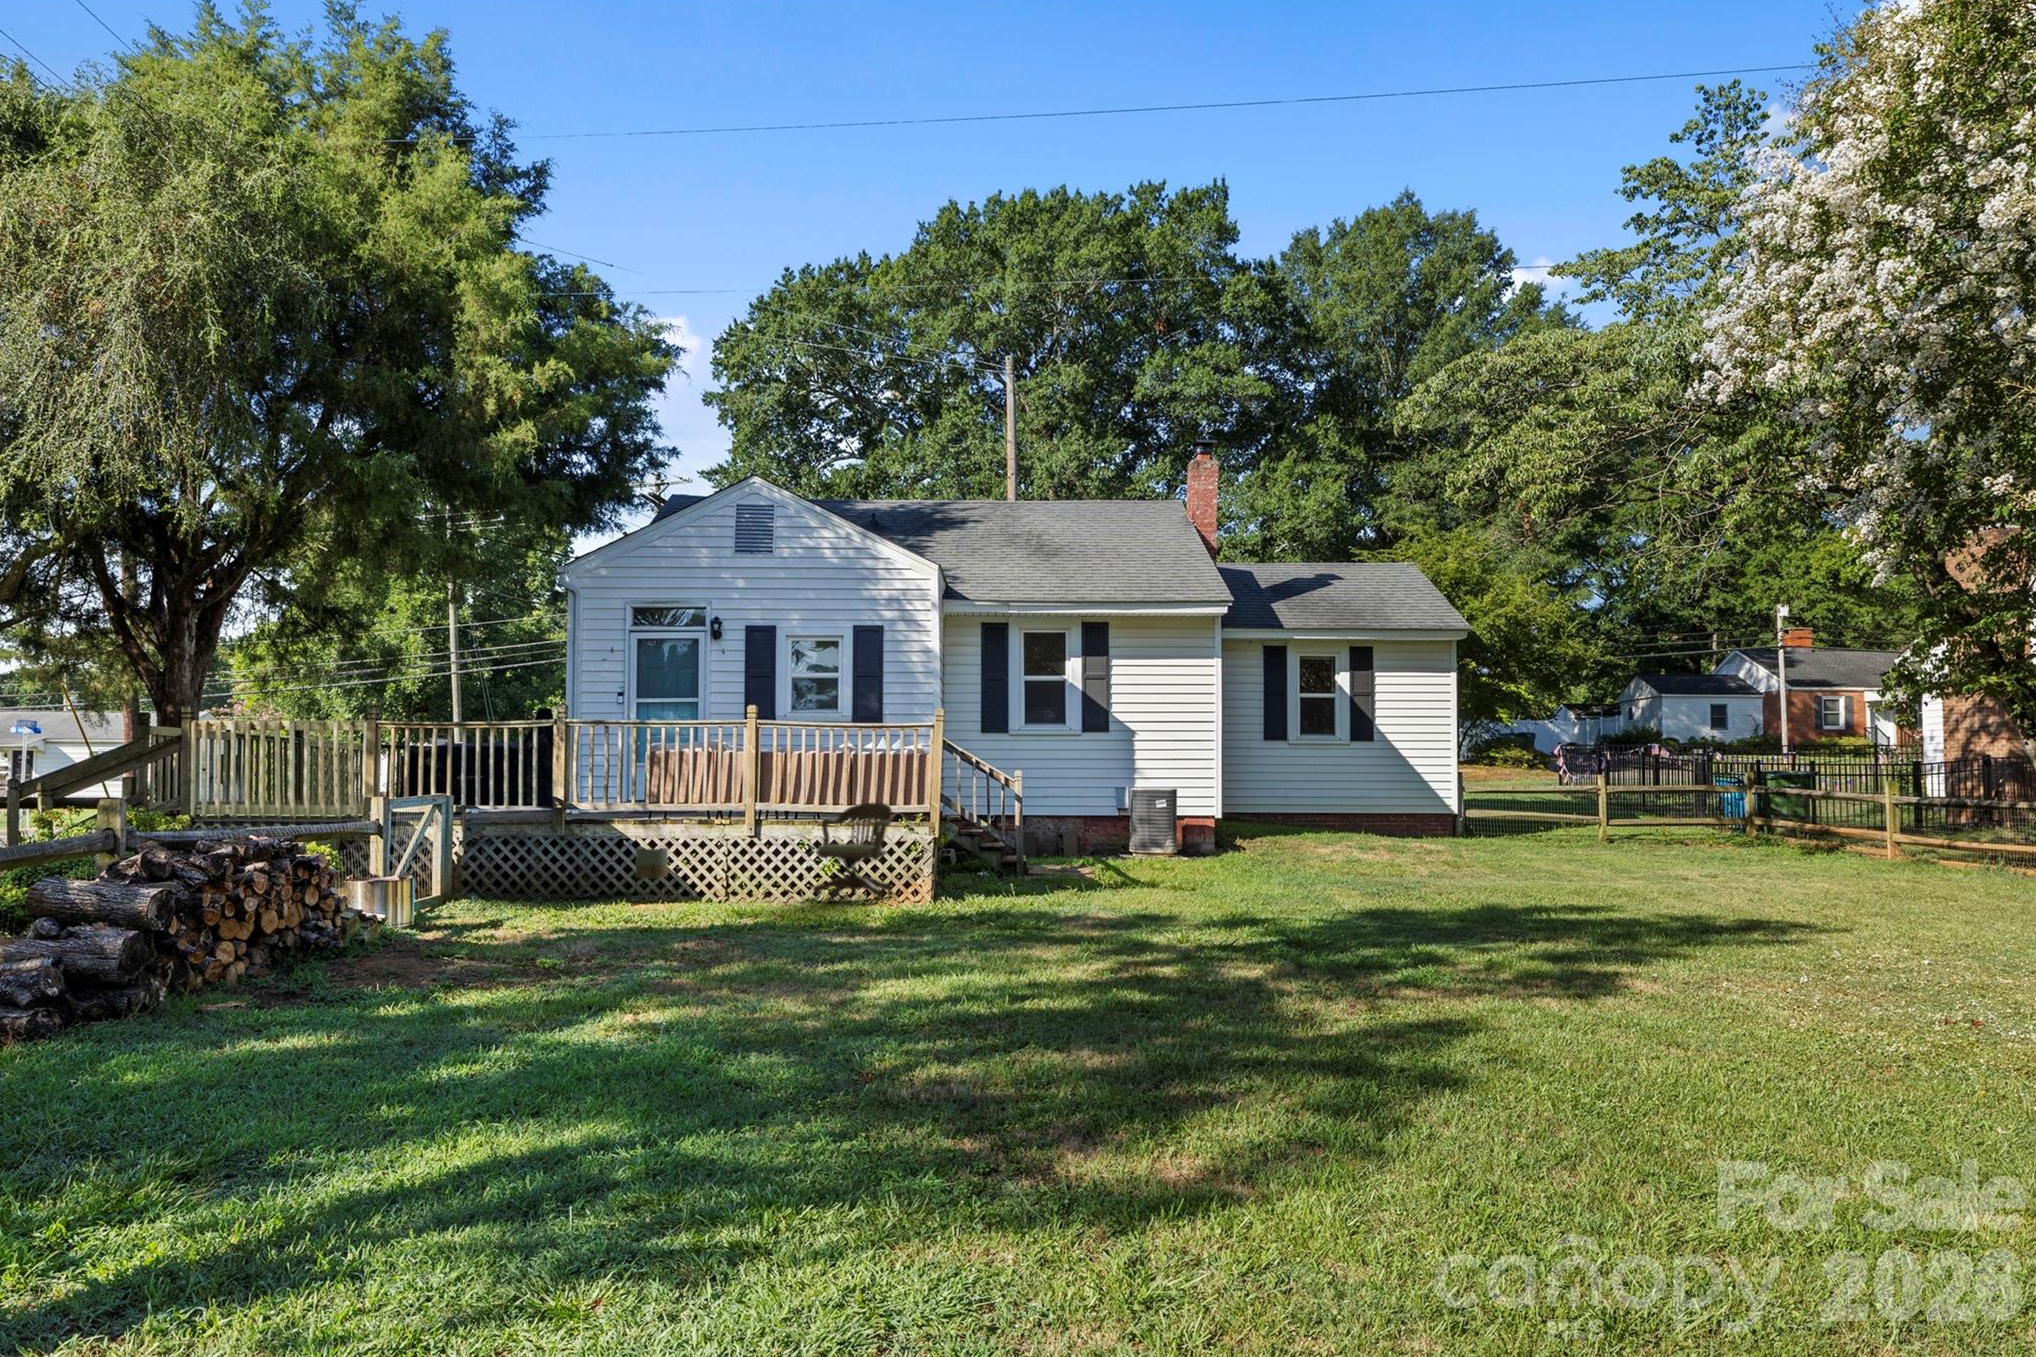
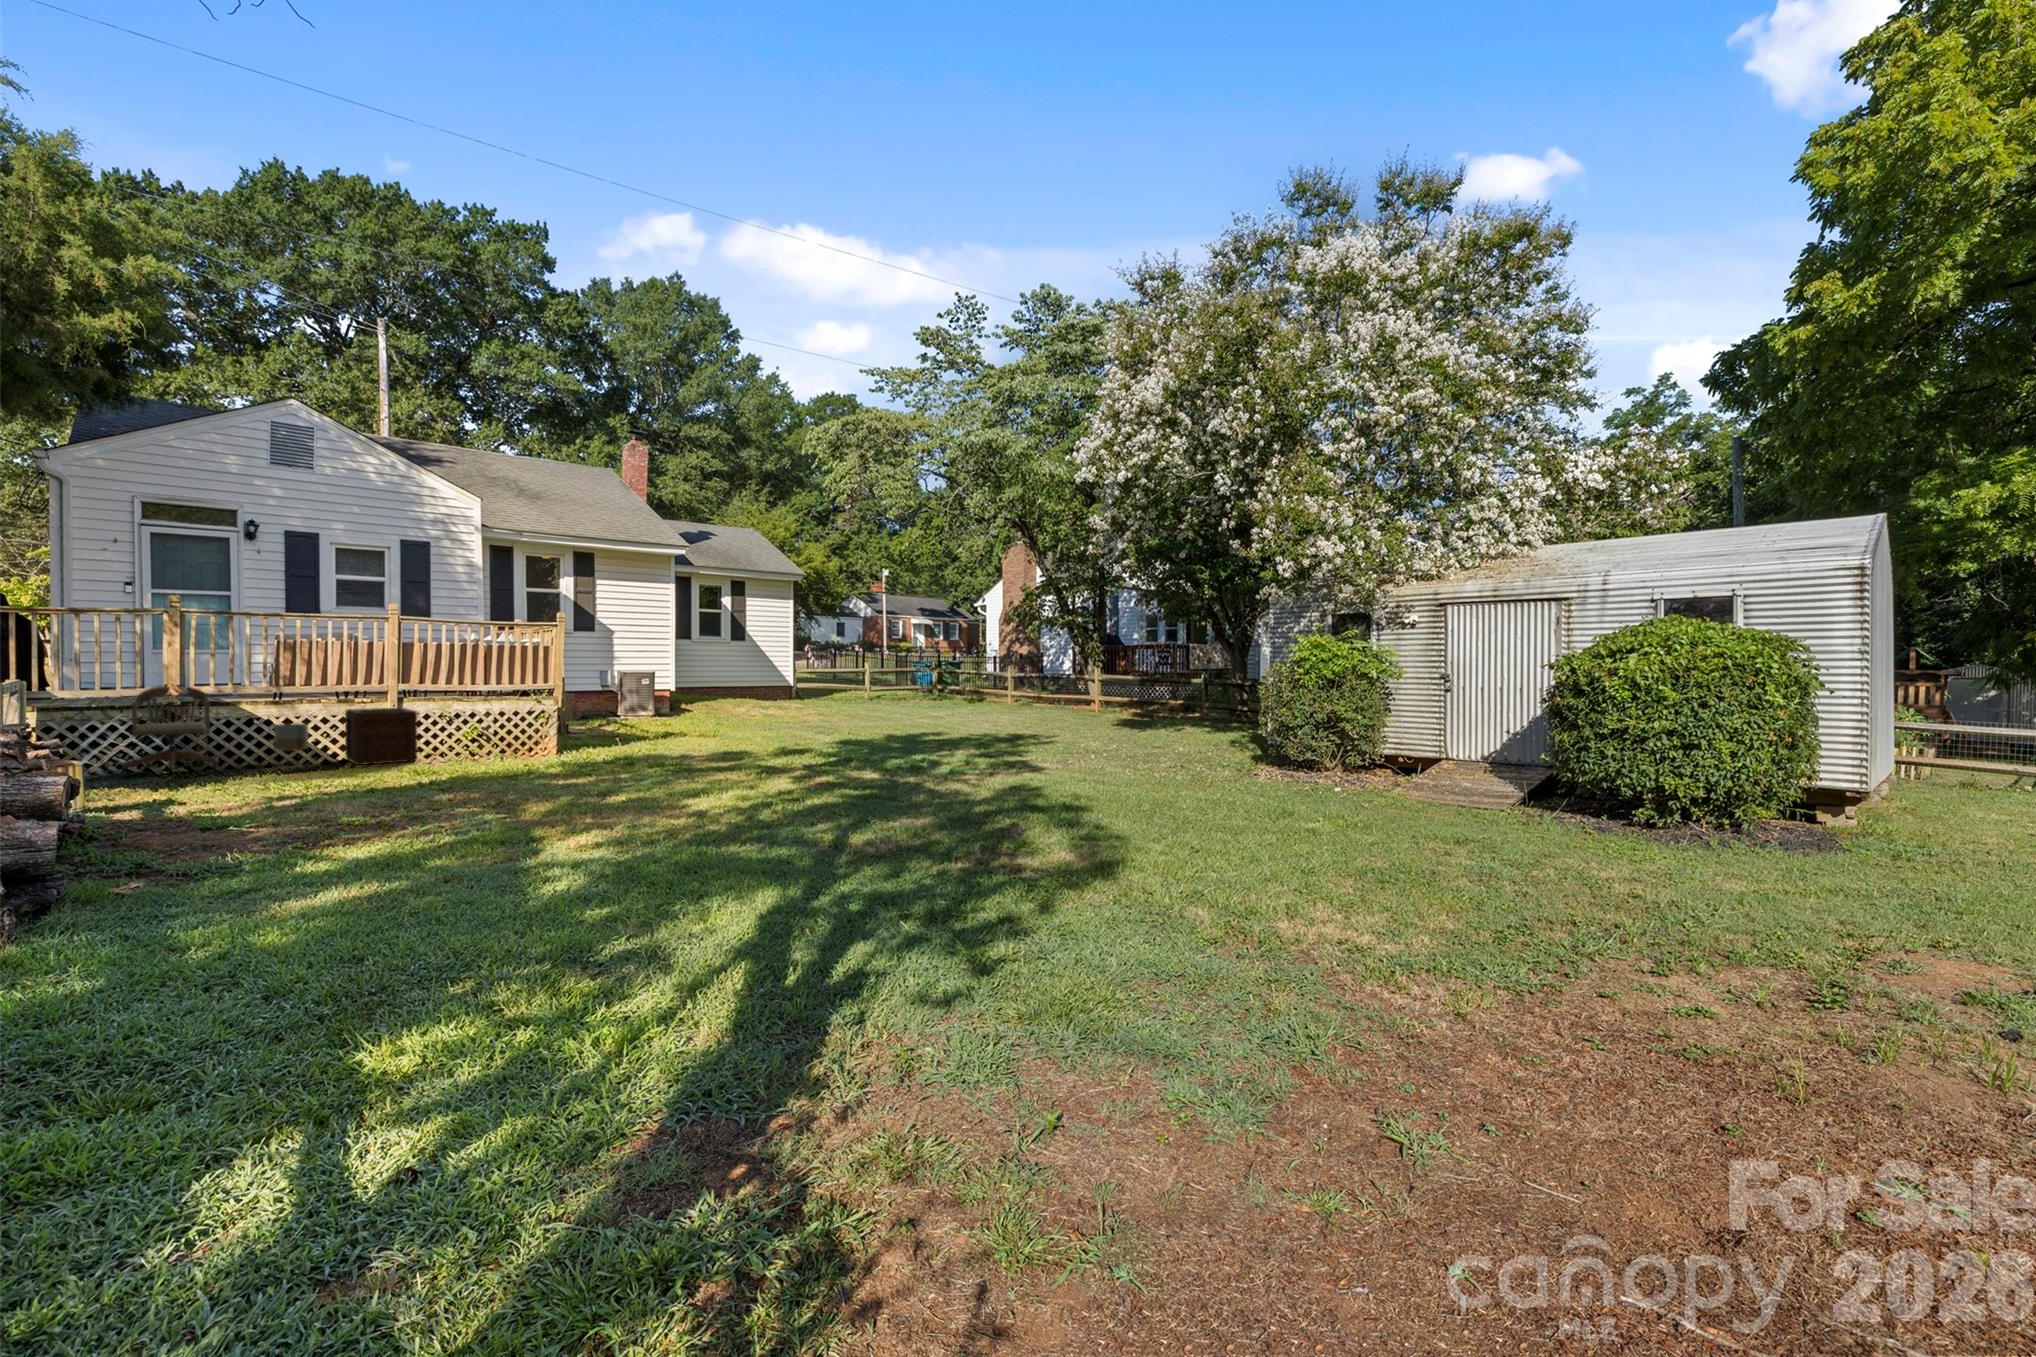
chair: present [813,803,893,903] -> present [122,686,218,774]
wooden crate: none [687,831,763,901] -> present [345,708,417,765]

